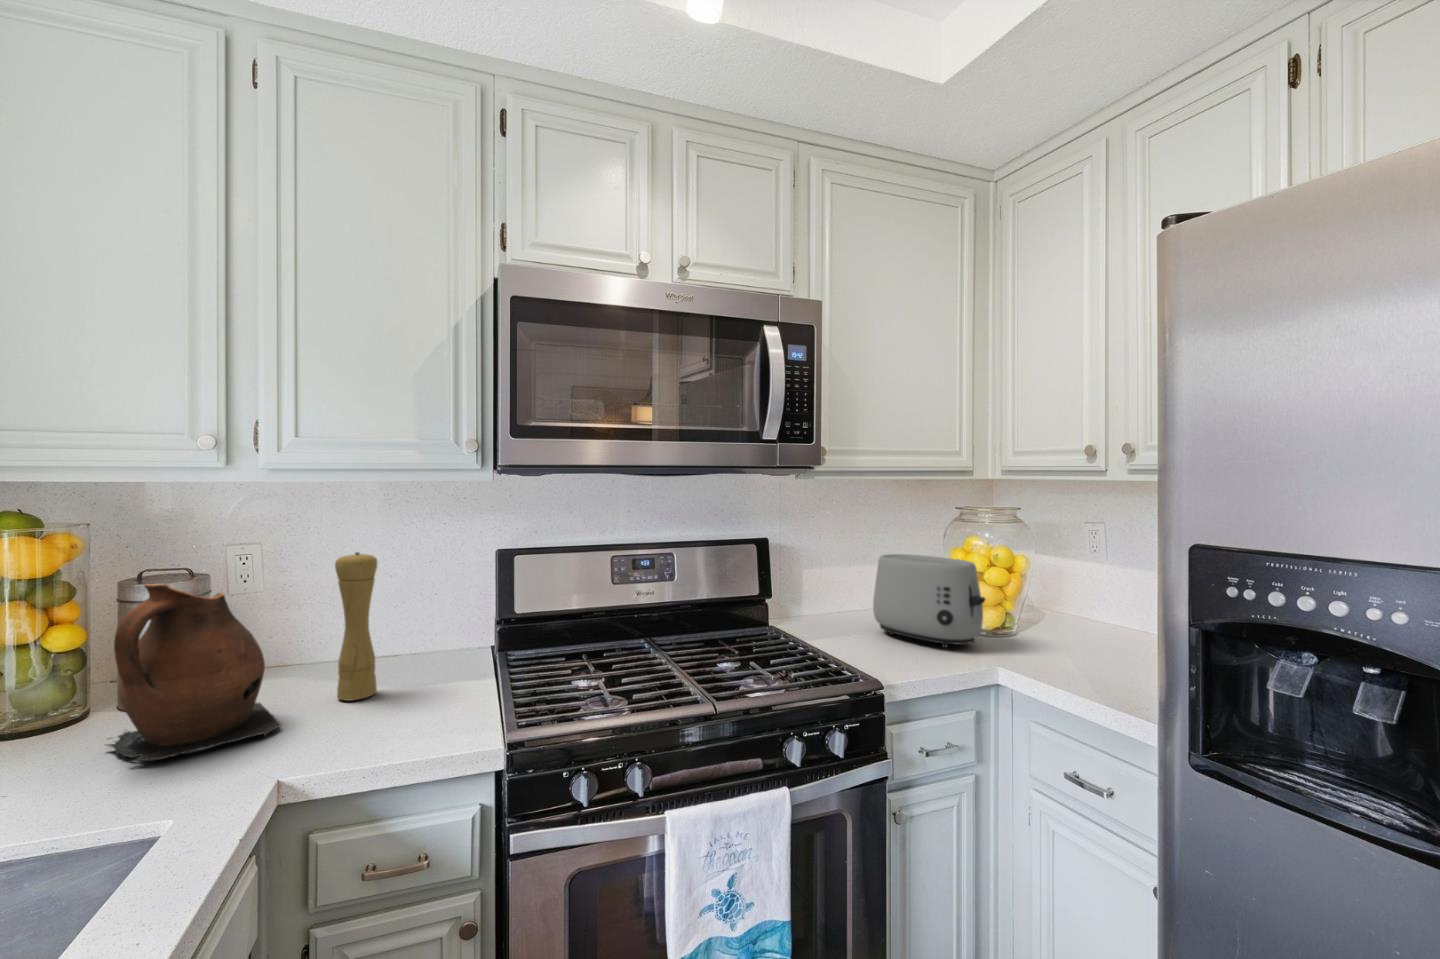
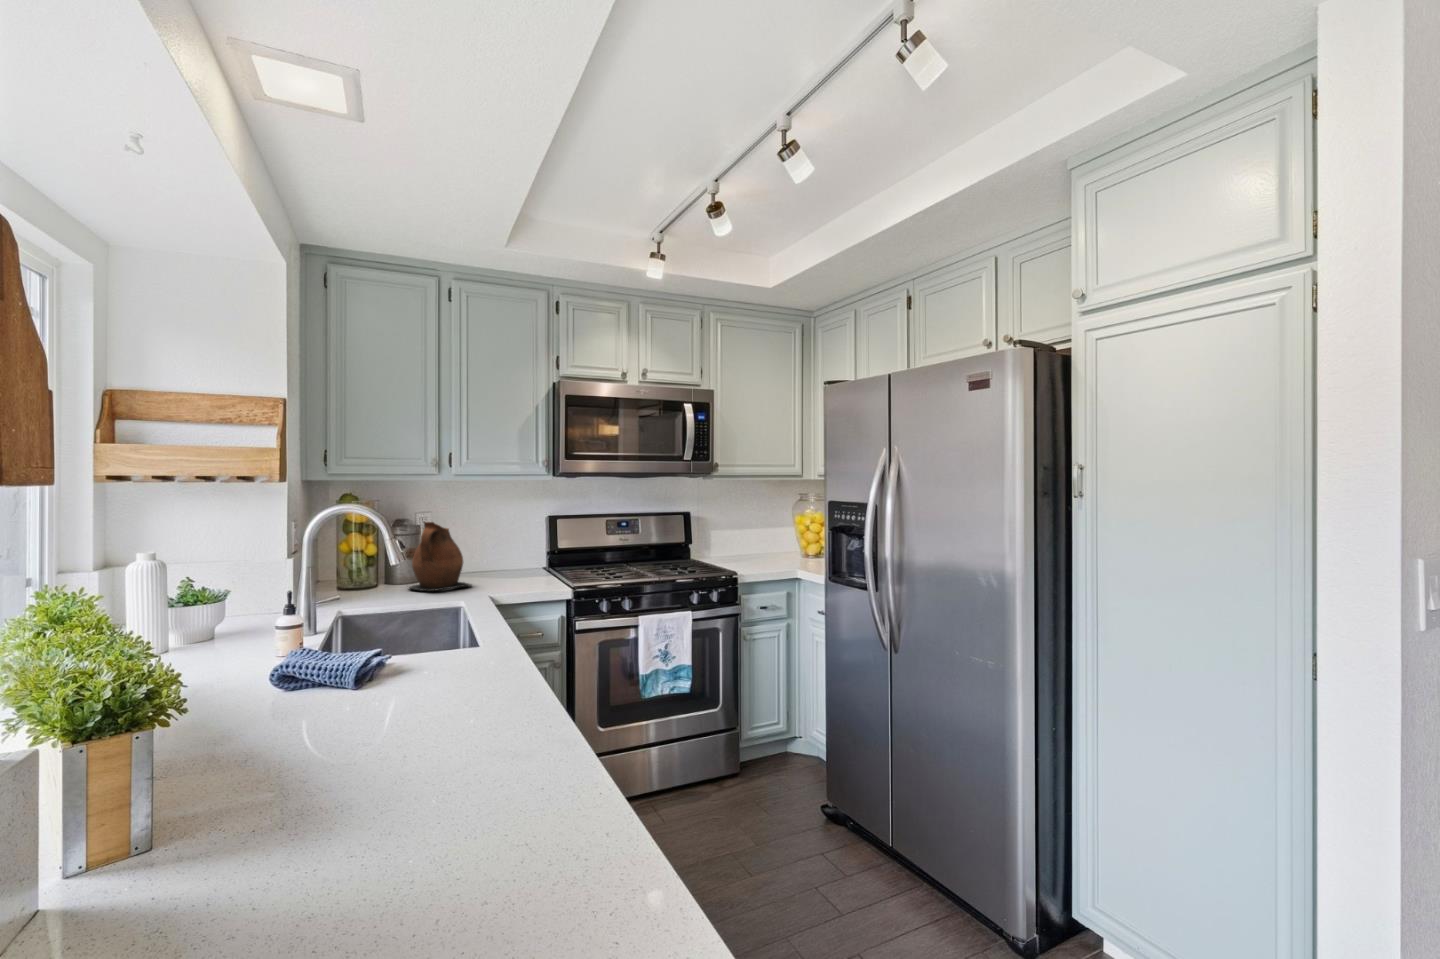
pepper mill: present [335,552,377,701] -> none [483,513,502,580]
toaster: present [873,554,985,648] -> none [747,519,799,565]

